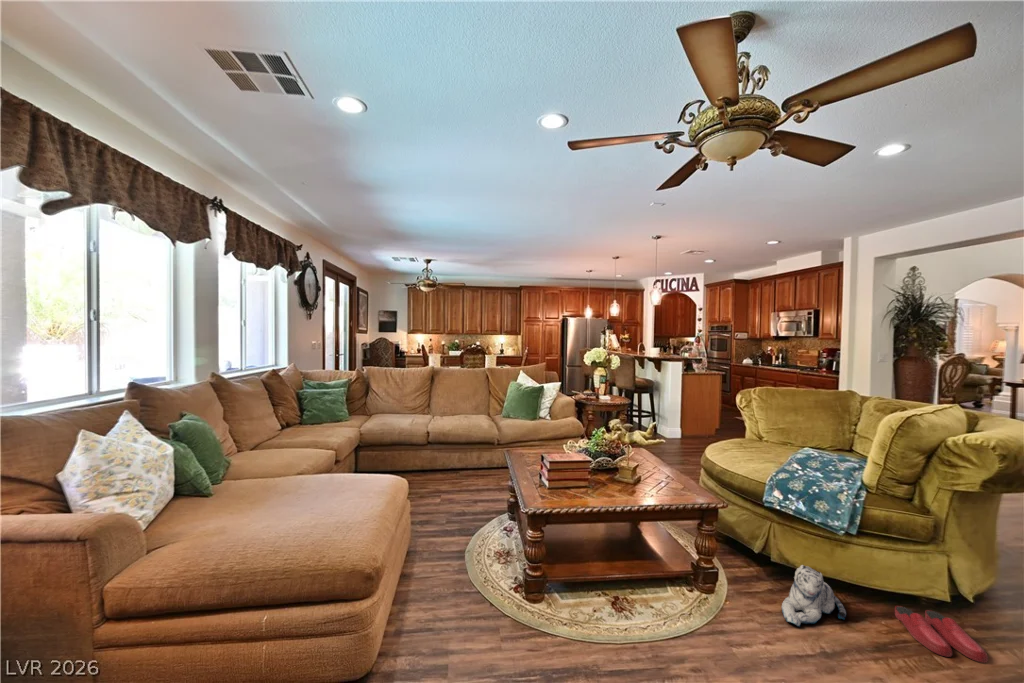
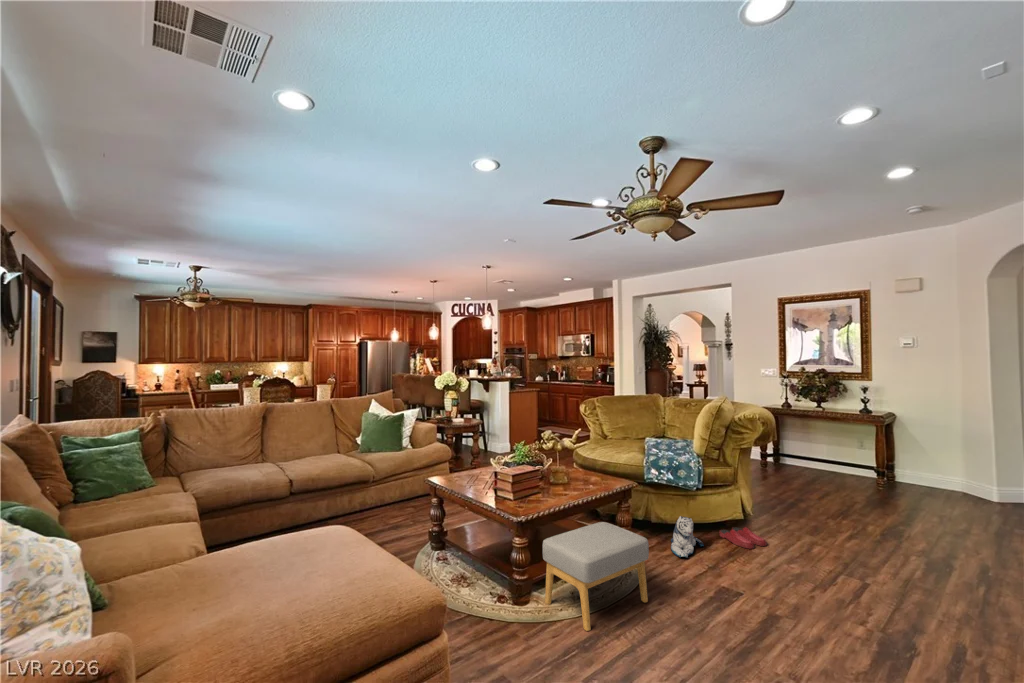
footstool: none [554,539,683,662] -> present [542,522,649,631]

